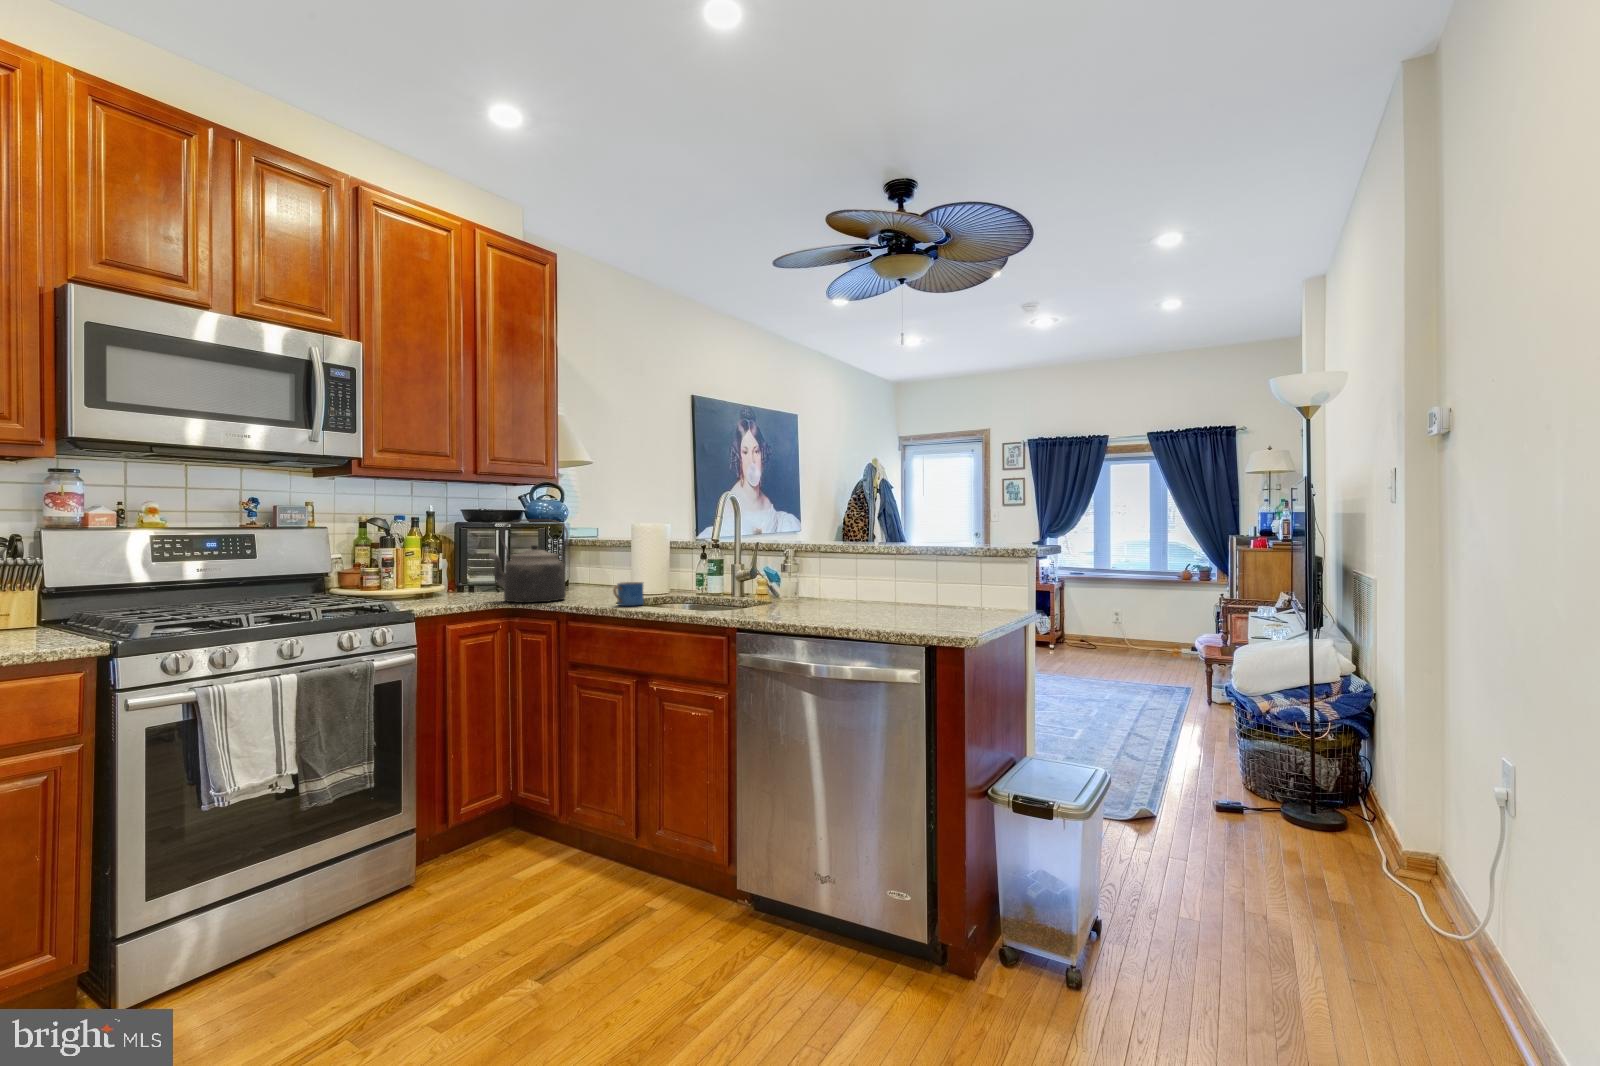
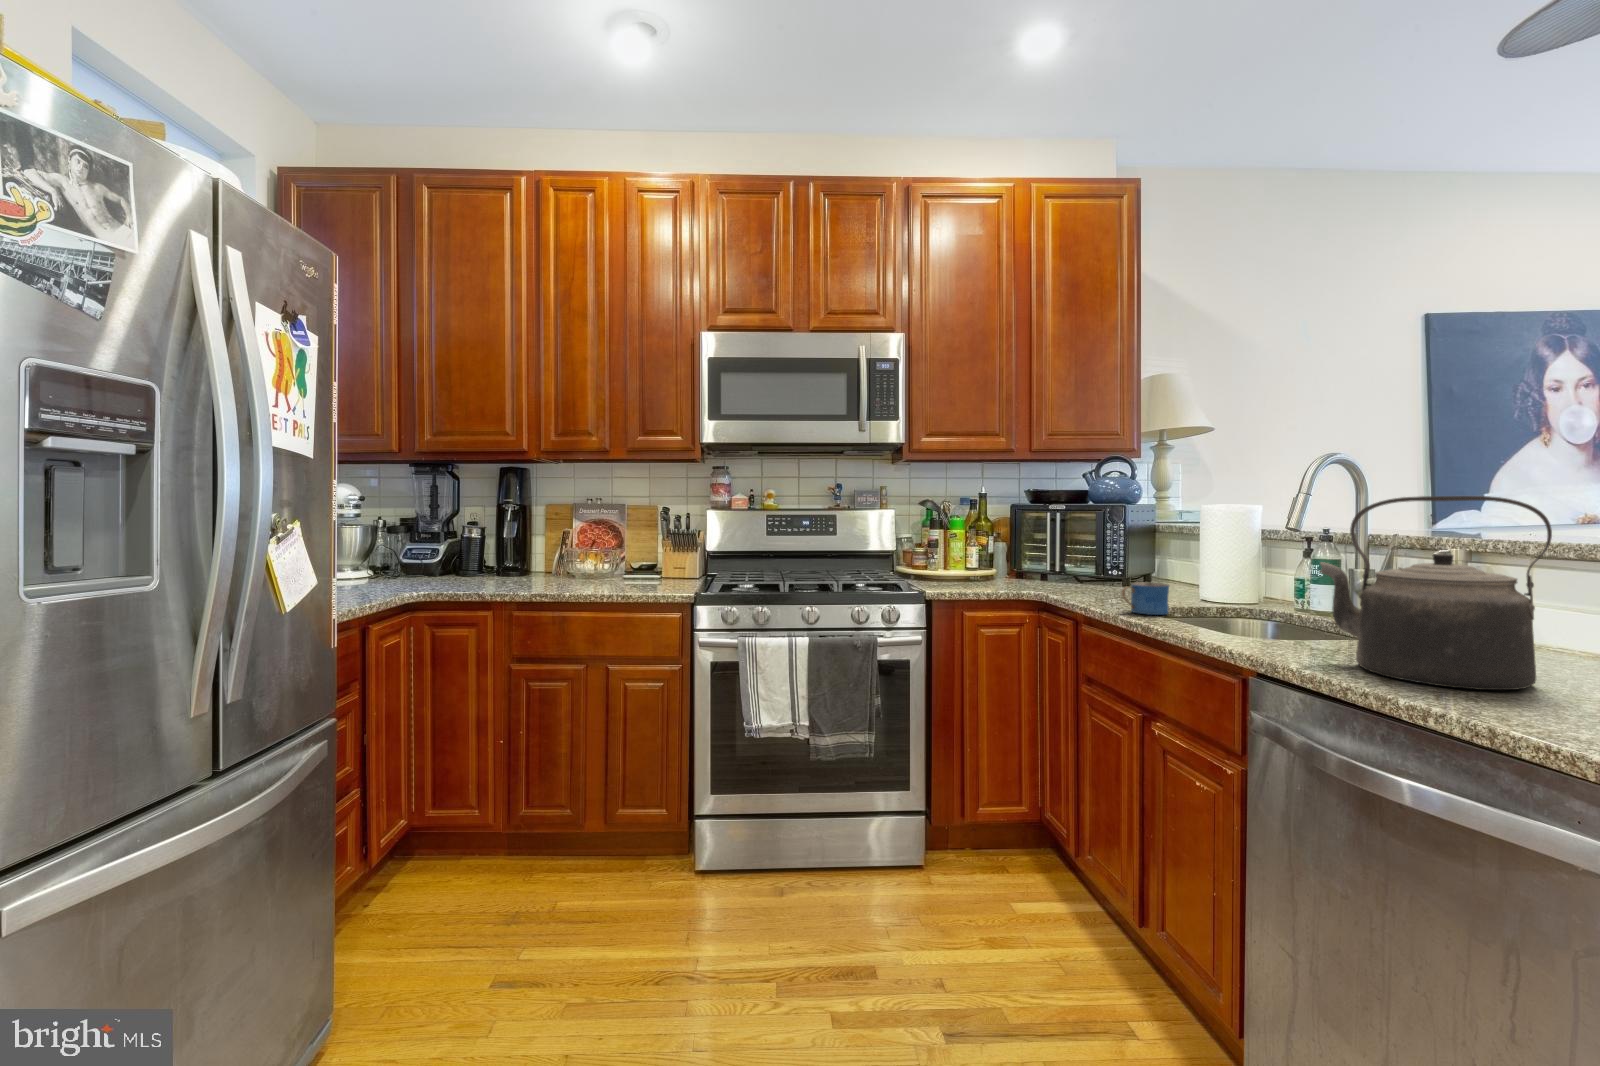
kettle: present [489,519,568,603] -> present [1320,496,1552,690]

